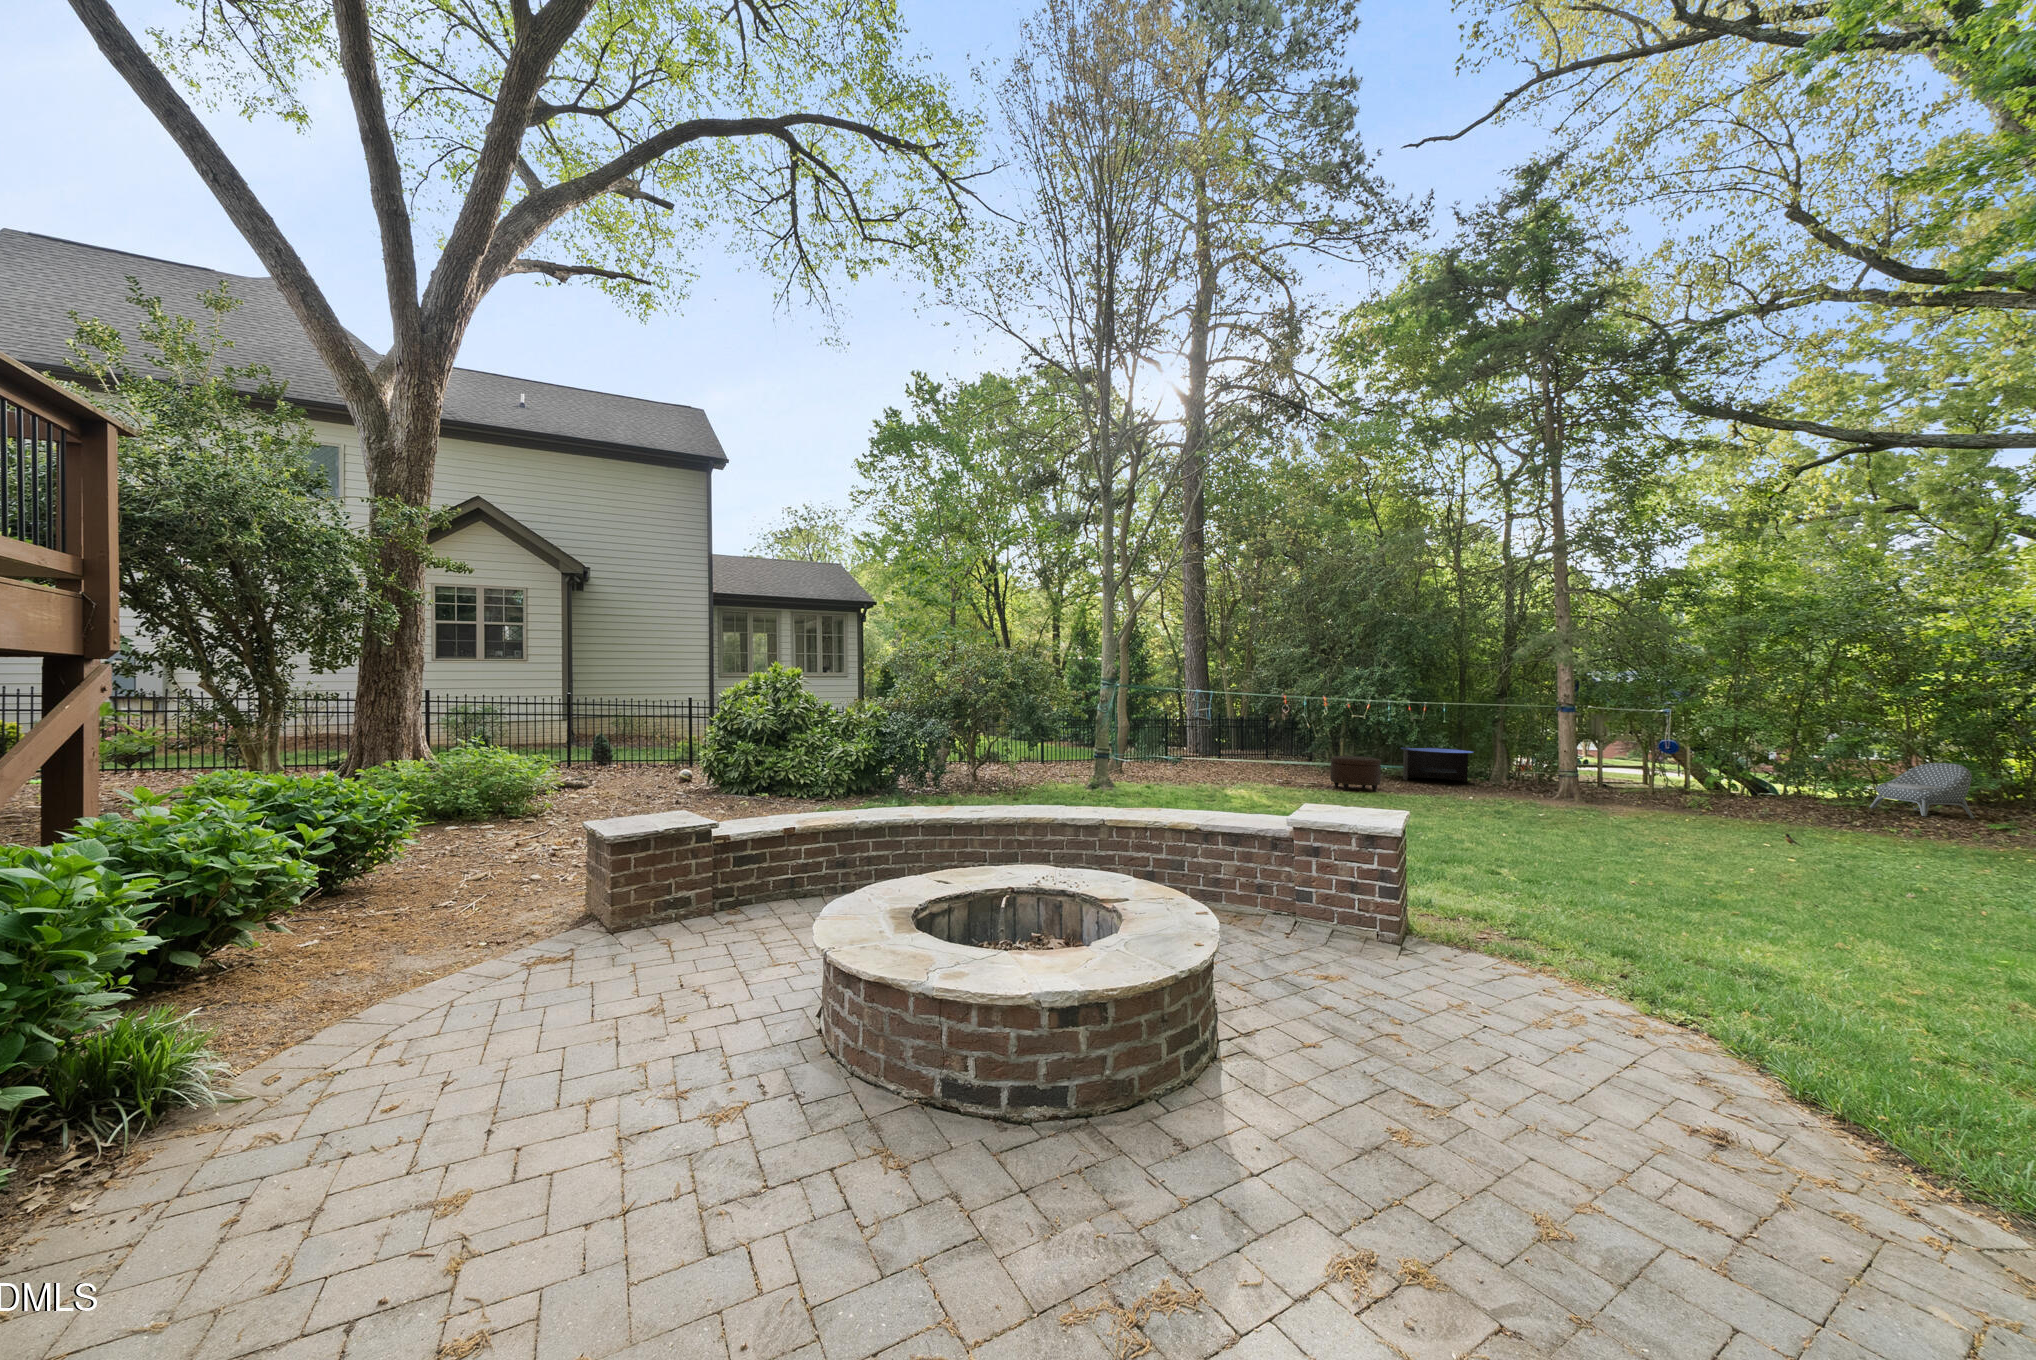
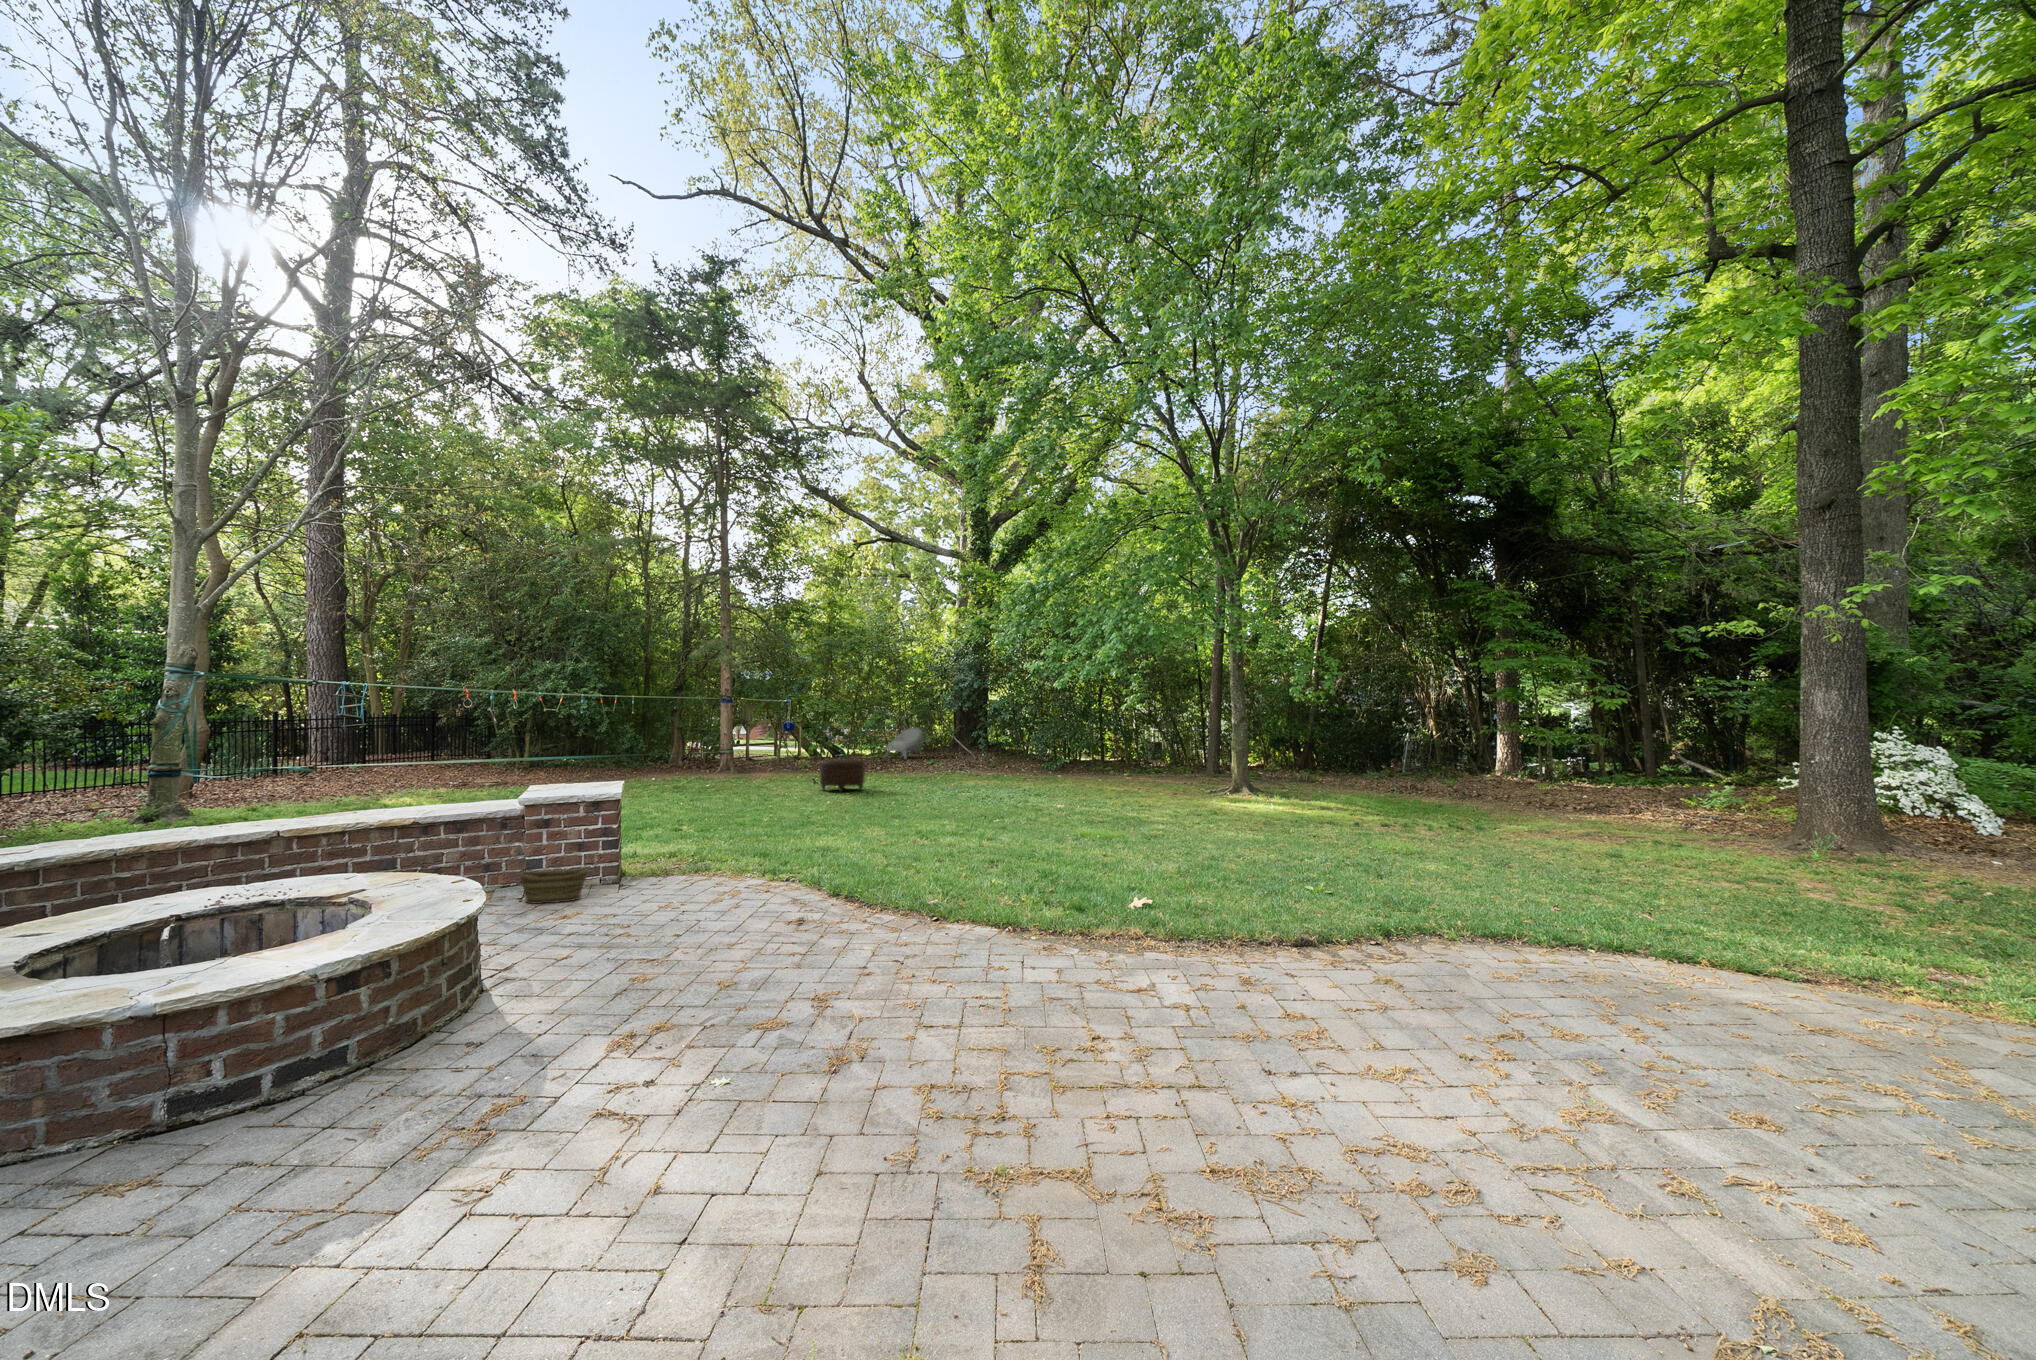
coffee table: present [1401,747,1473,782] -> none [591,736,656,767]
ottoman: present [1330,756,1381,792] -> present [820,759,865,793]
basket: none [1289,879,1360,952] -> present [520,862,587,904]

